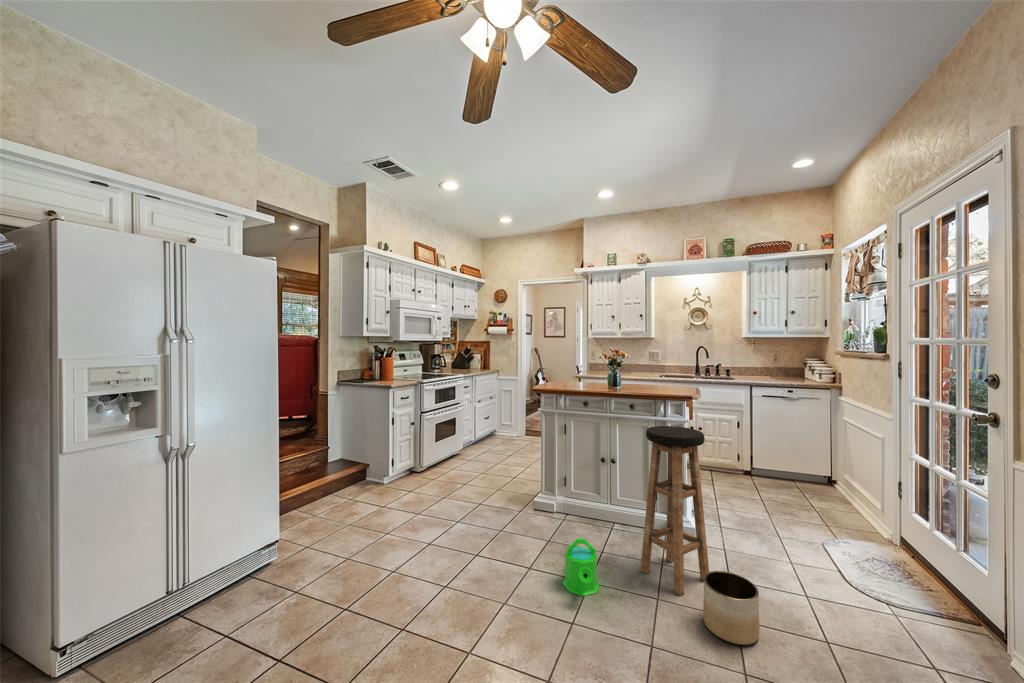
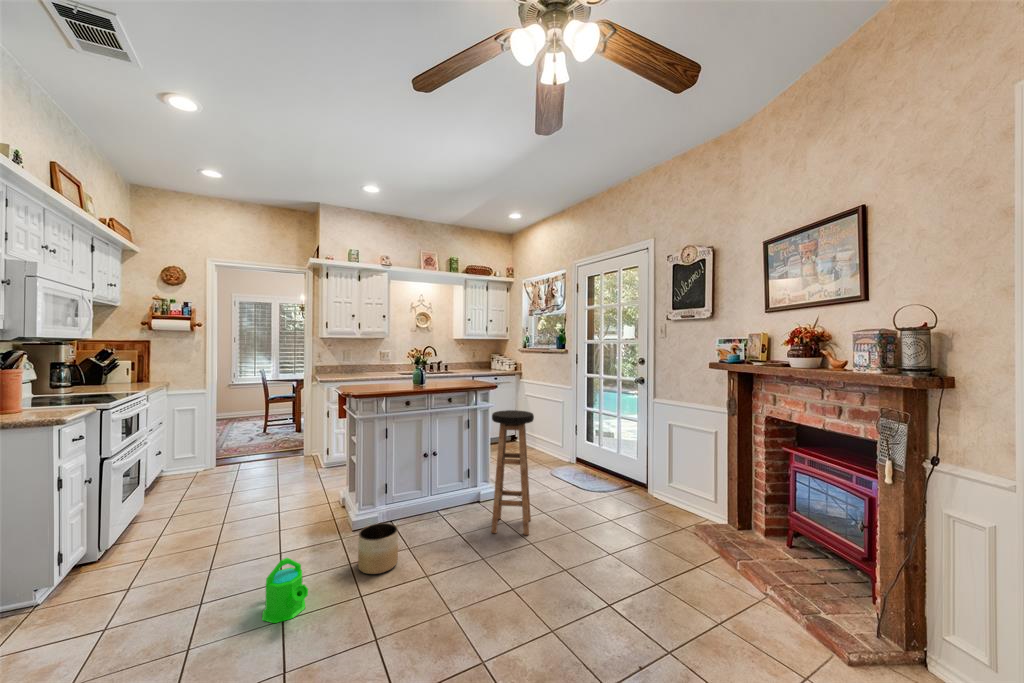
watering can: present [563,538,599,596] -> present [262,558,308,623]
planter: present [703,571,759,645] -> present [358,523,398,574]

